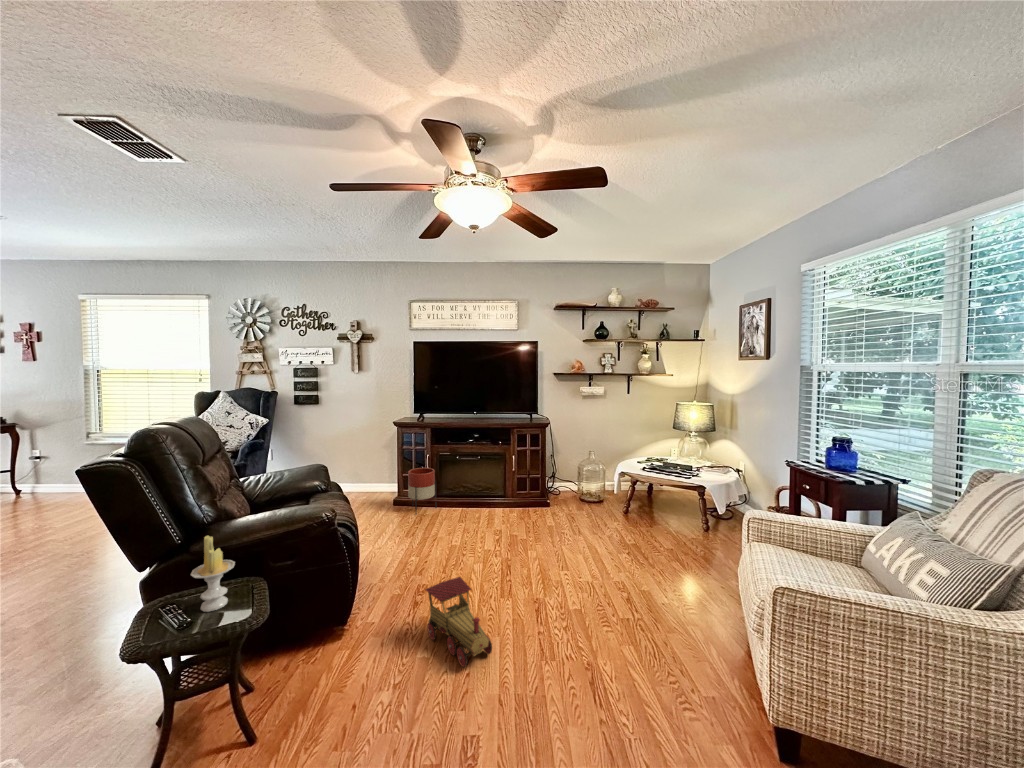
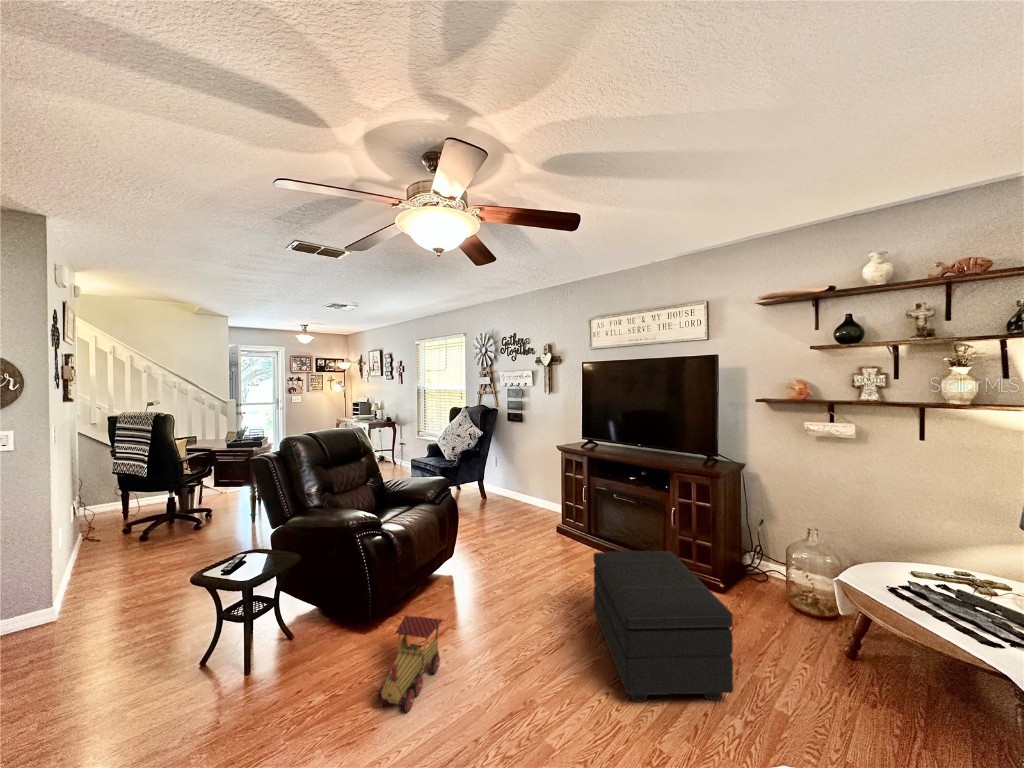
planter: present [408,468,437,514] -> none [556,499,585,549]
footstool: none [512,479,623,570] -> present [594,551,733,702]
candle: present [191,536,235,612] -> none [252,512,279,563]

